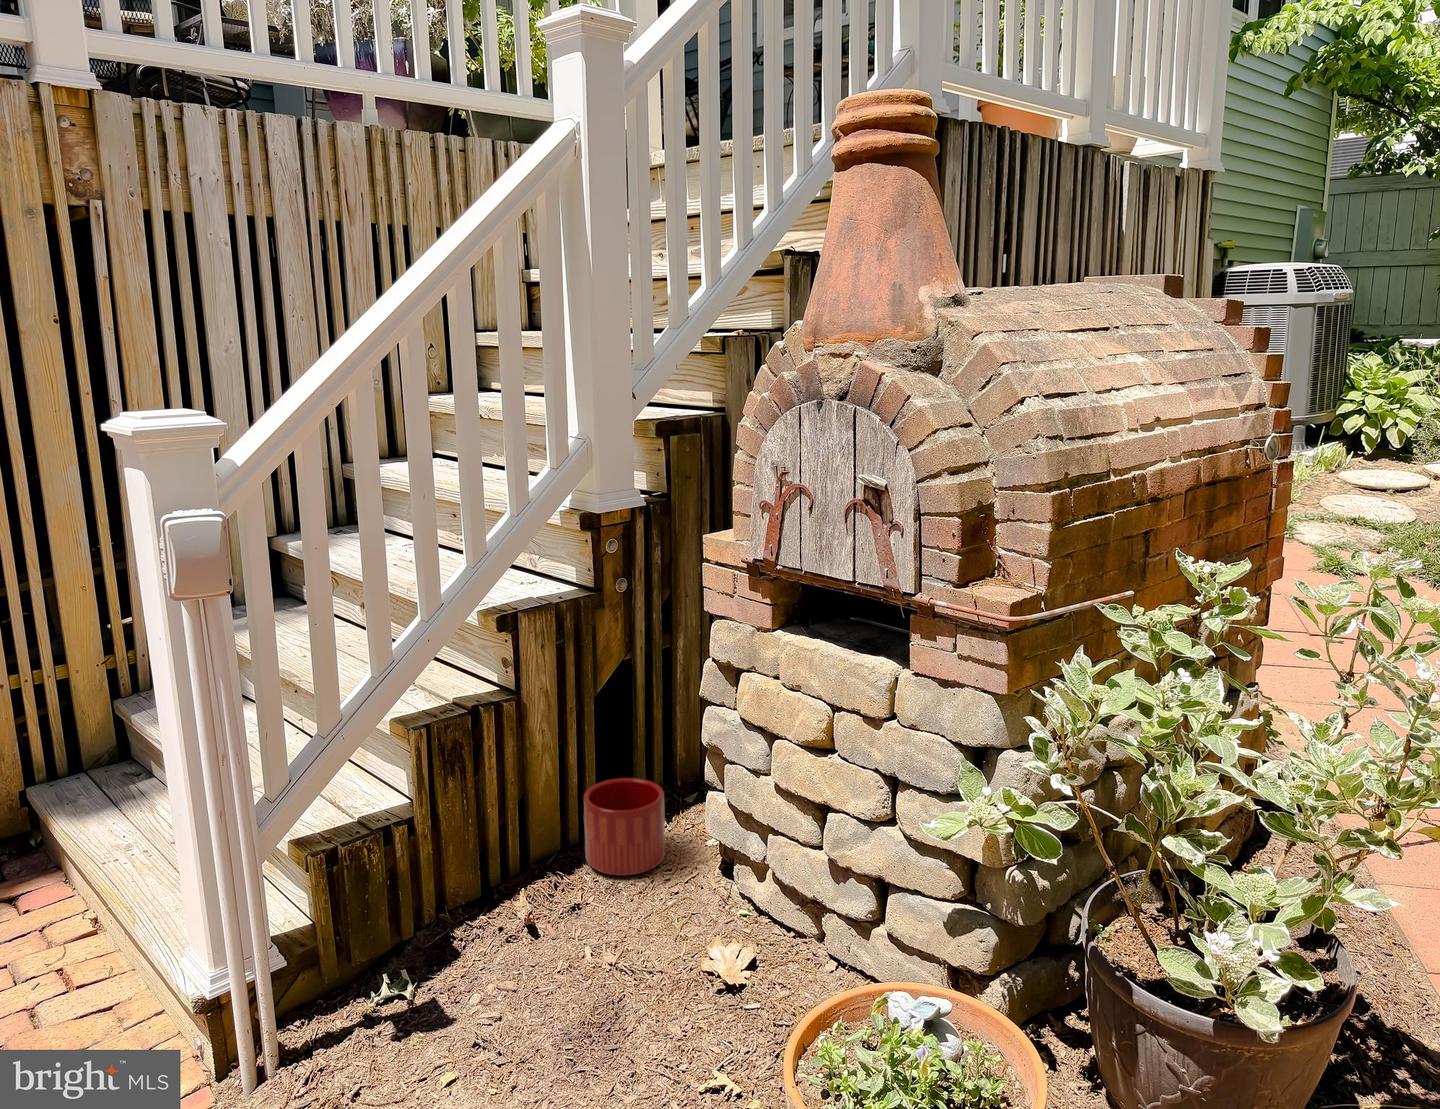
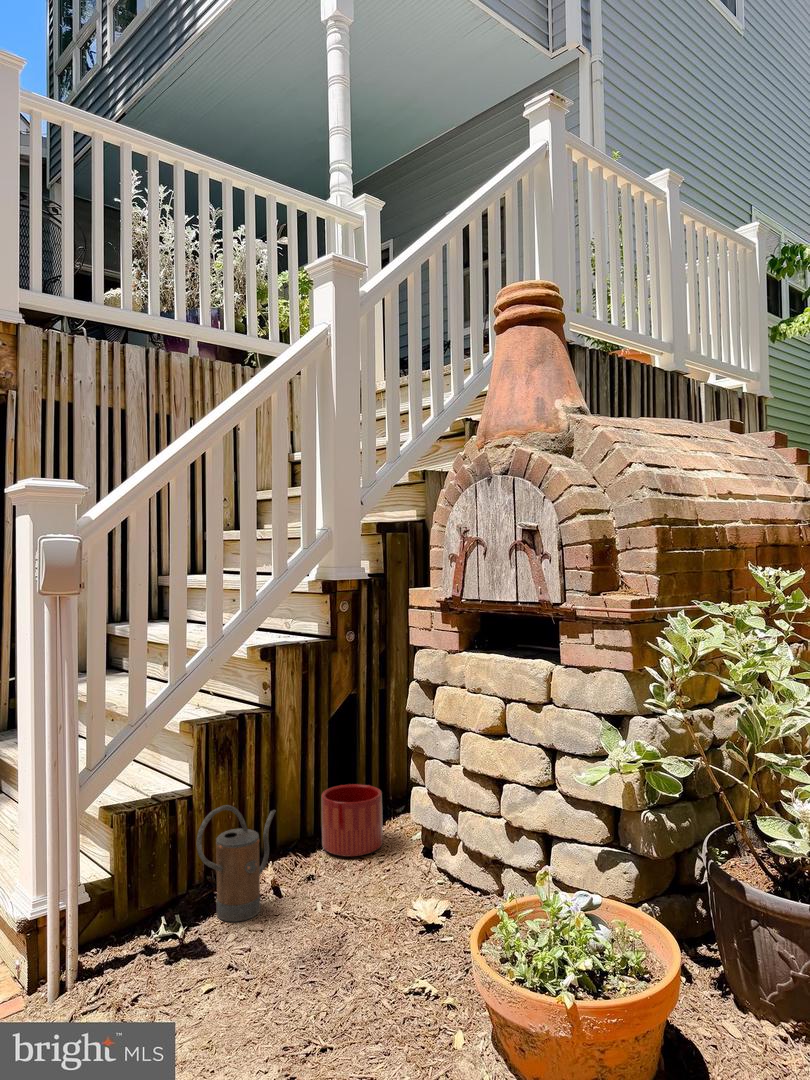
watering can: none [423,833,525,978] -> present [197,805,275,921]

